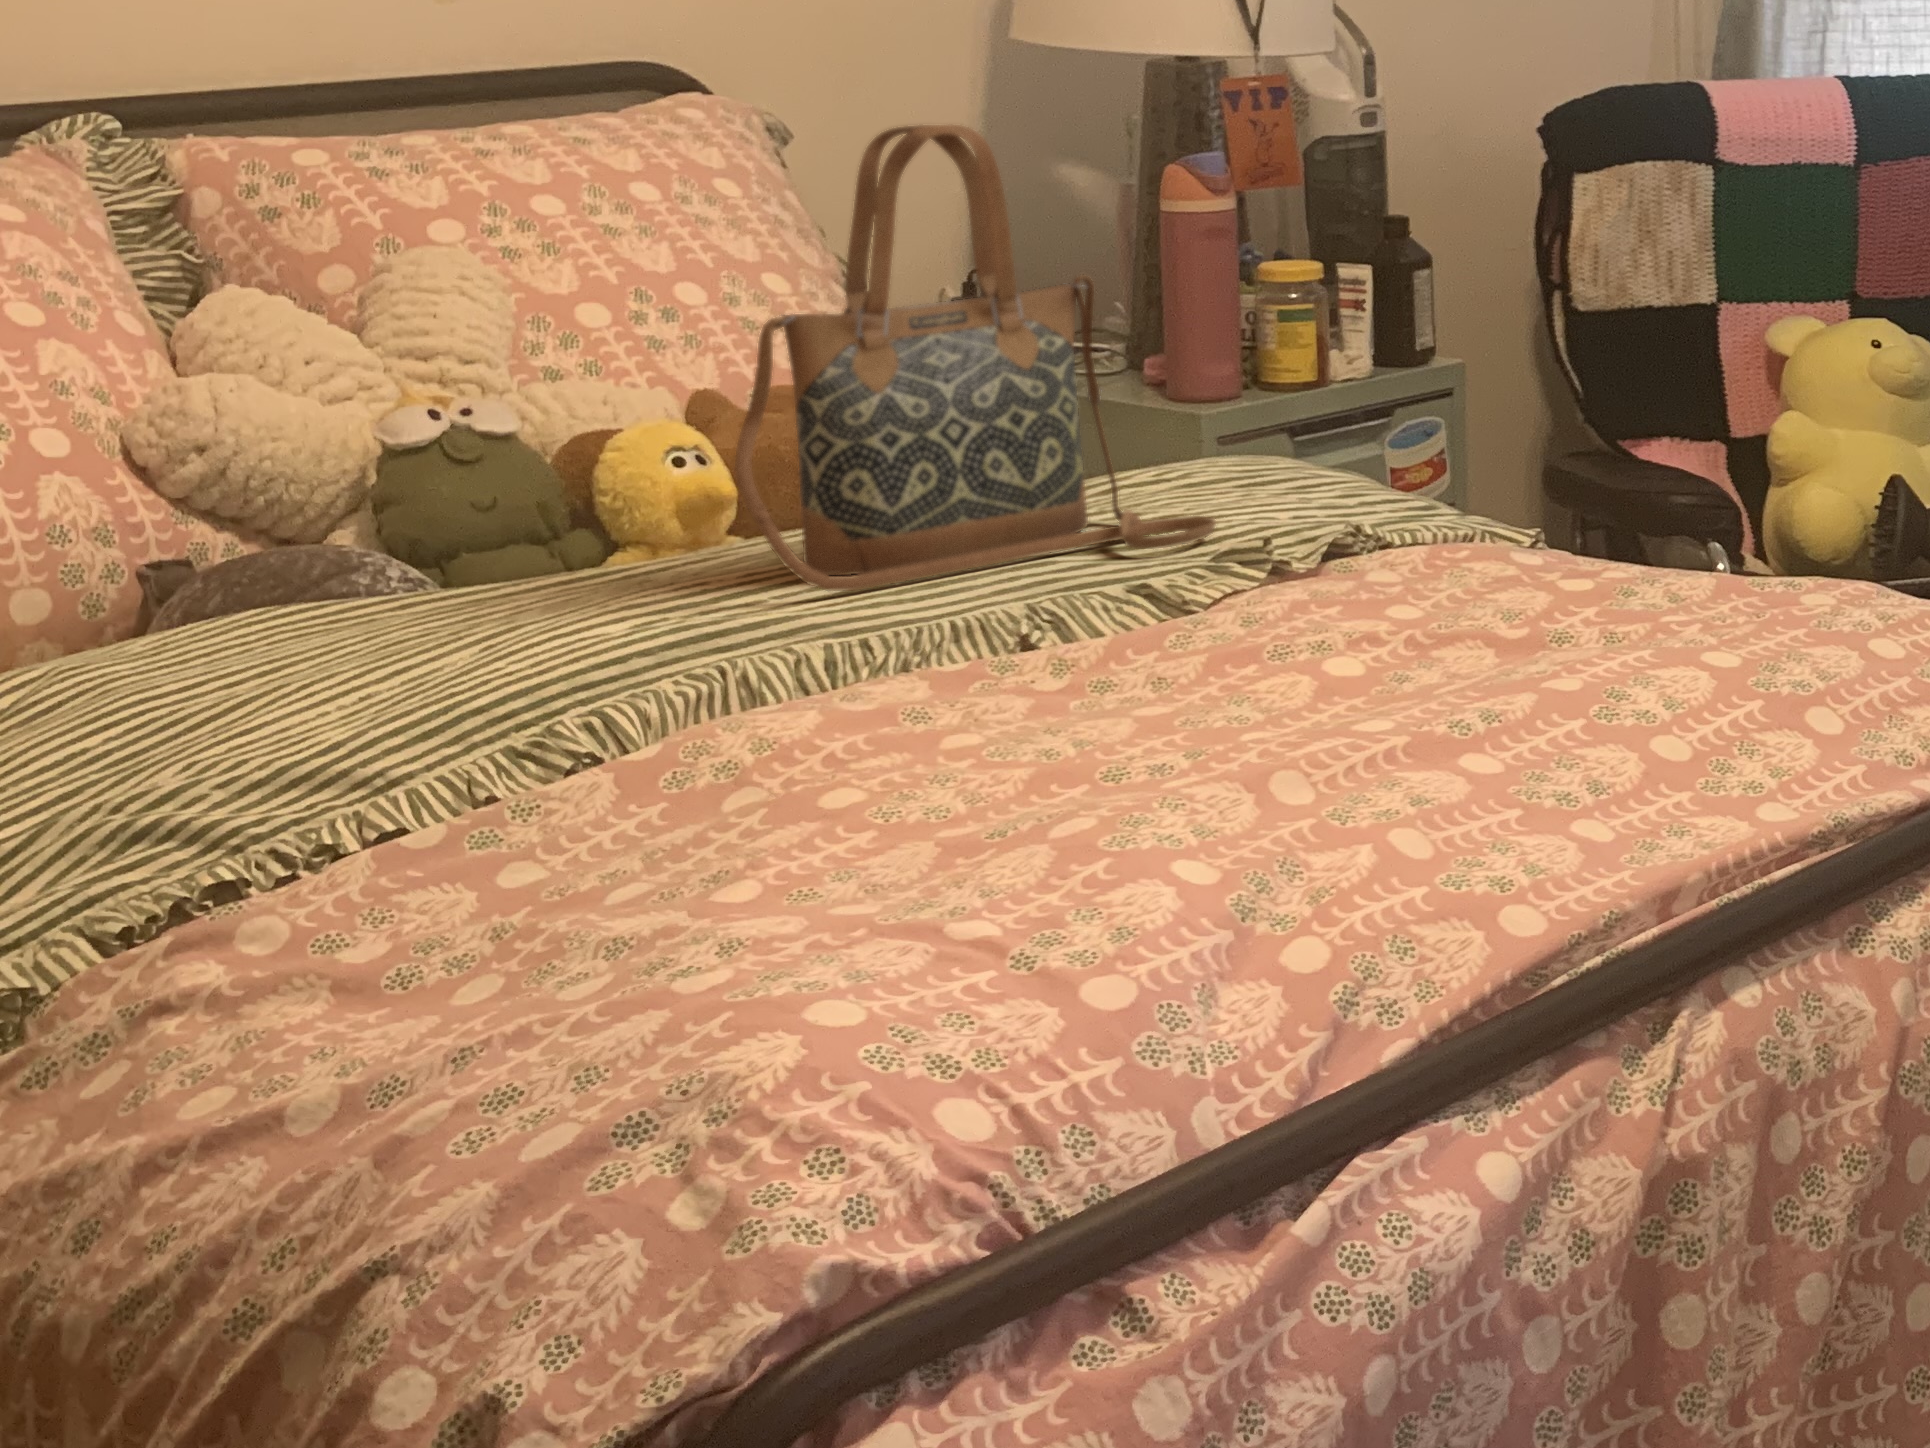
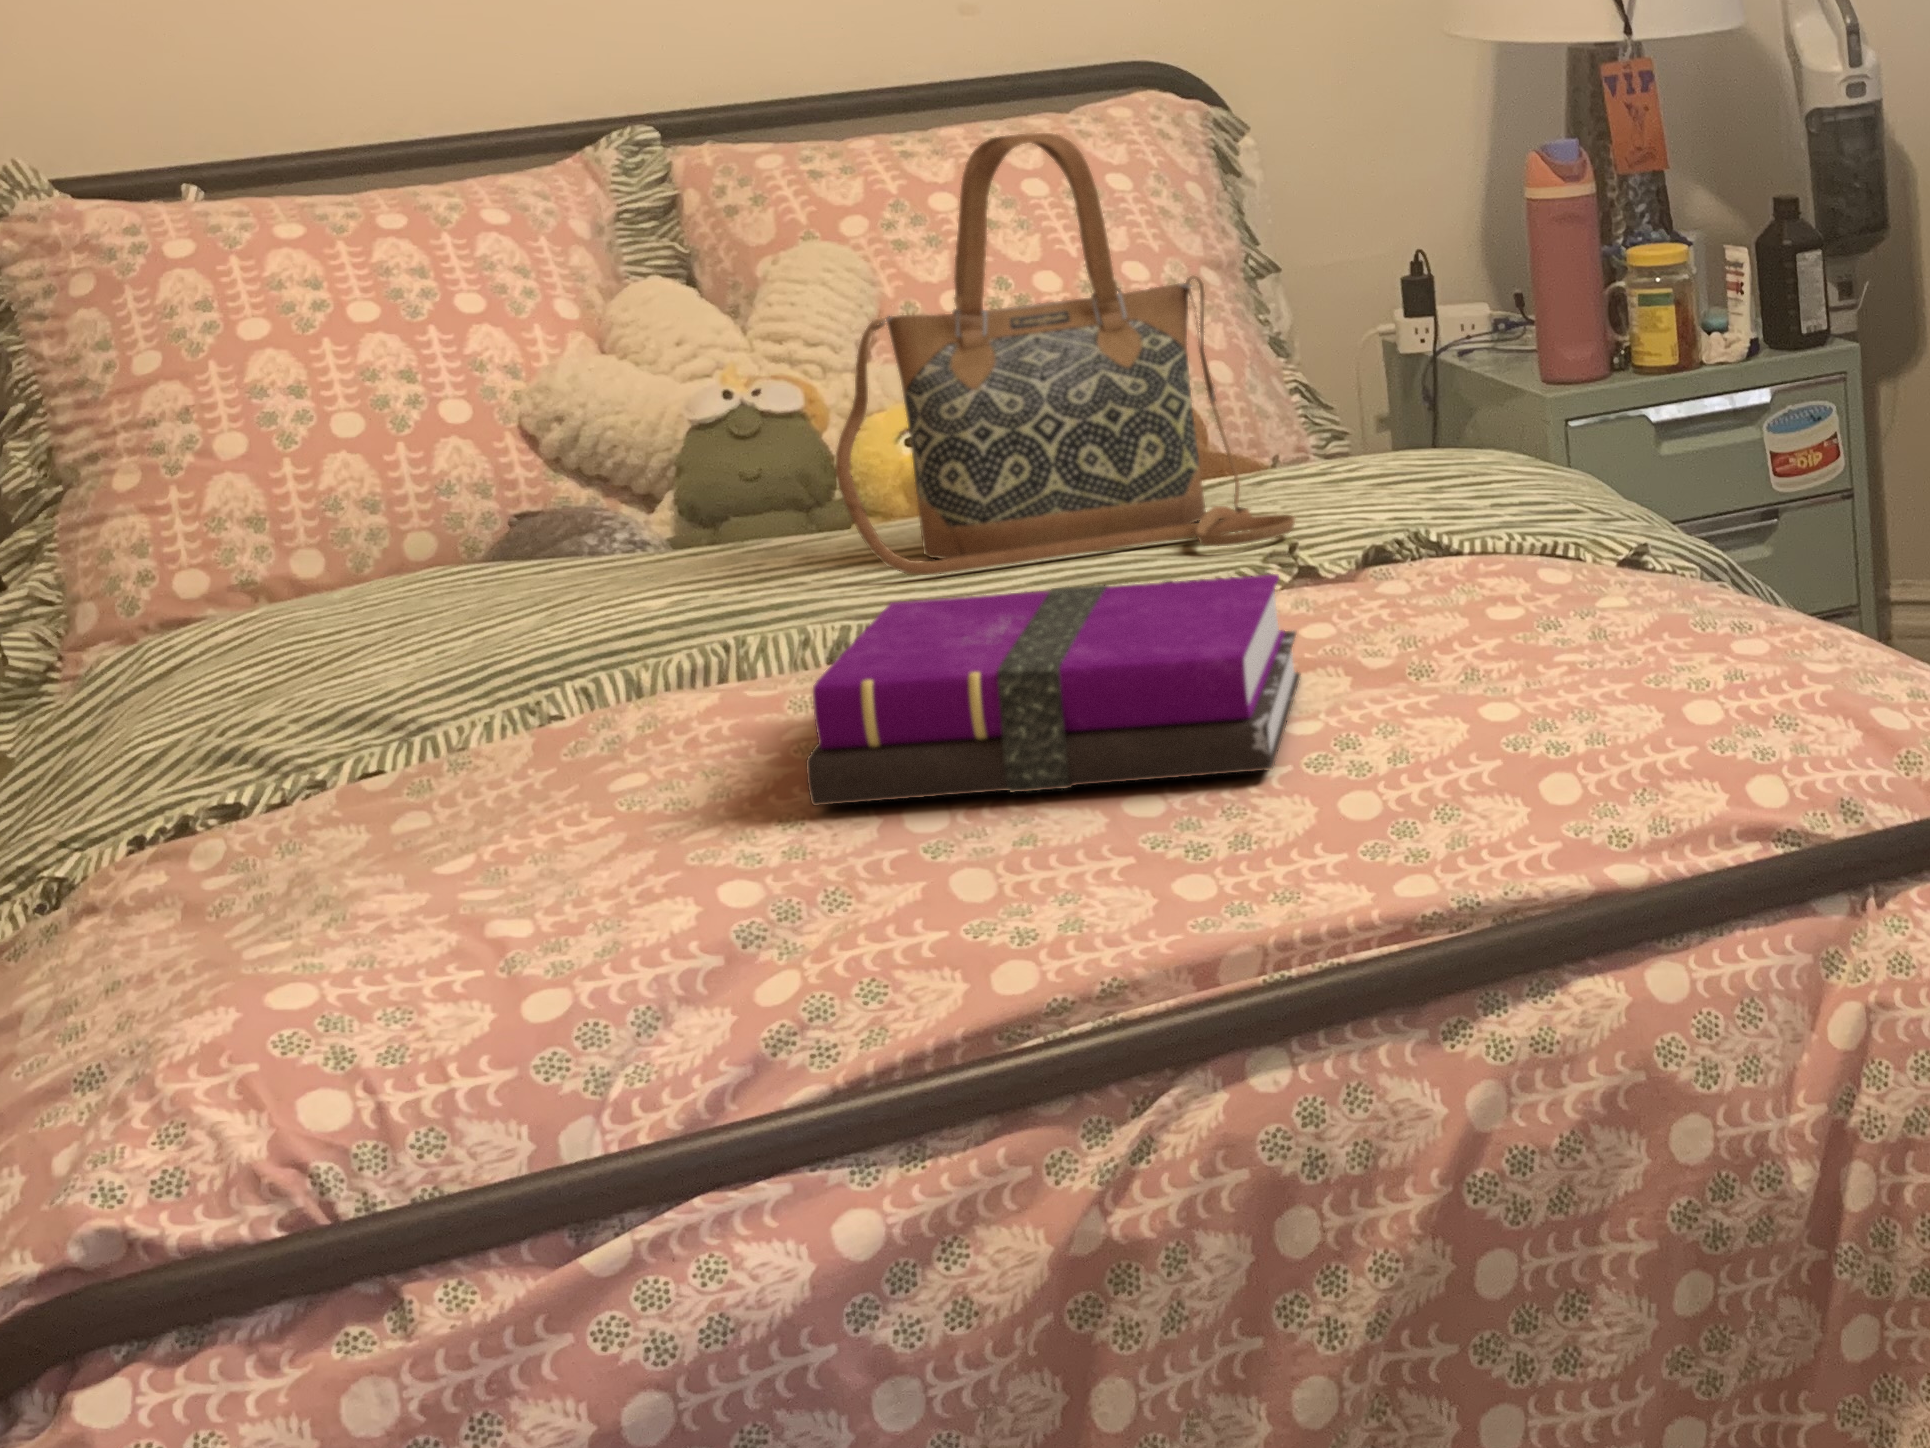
notebook: none [1025,554,1564,800] -> present [806,574,1301,806]

